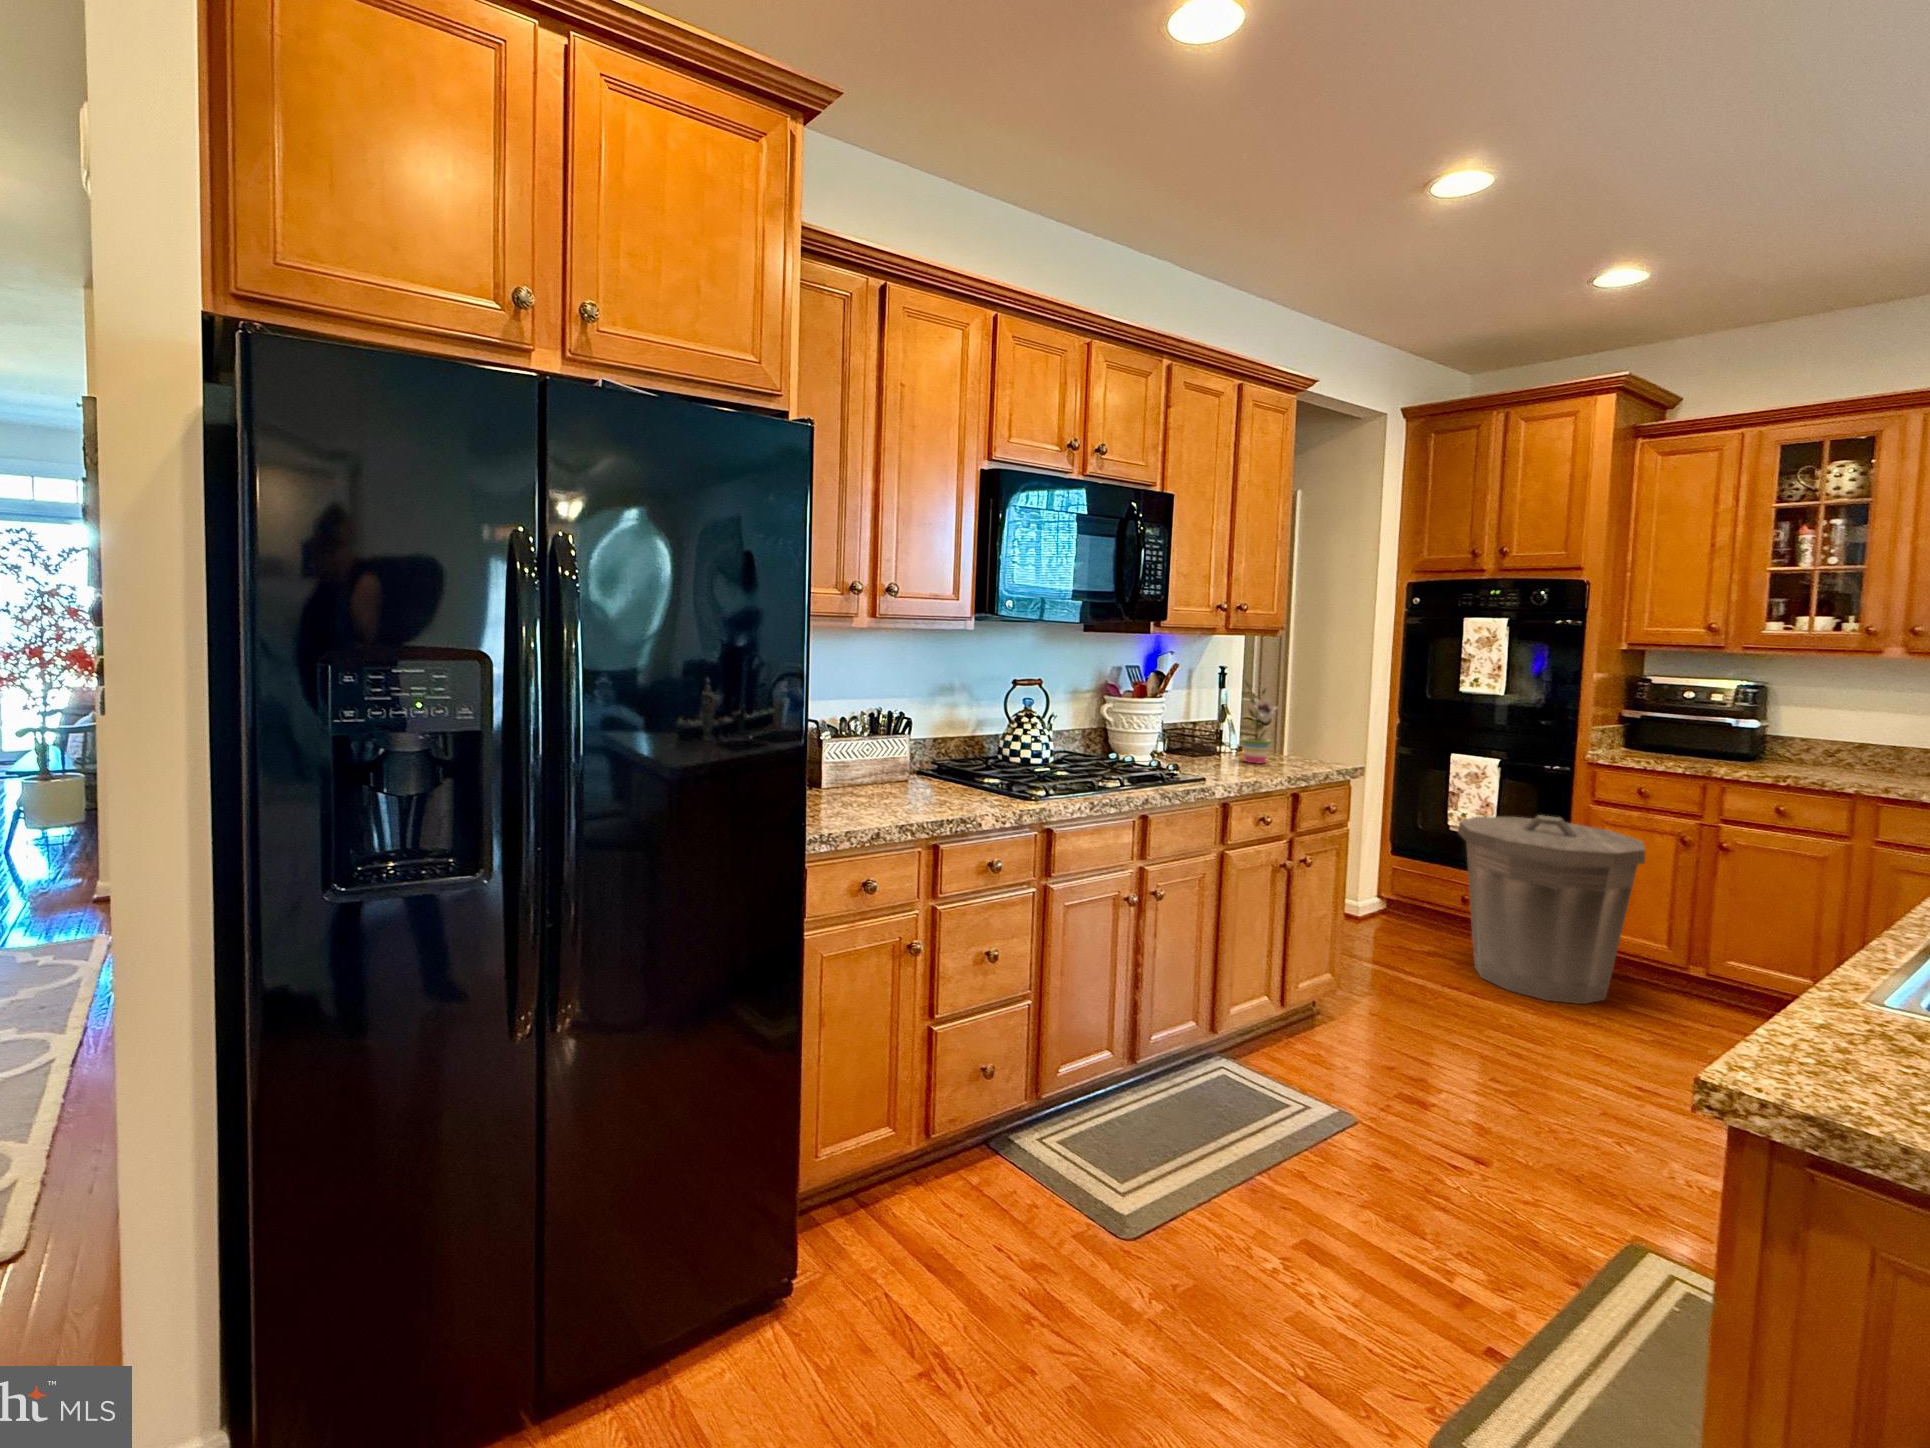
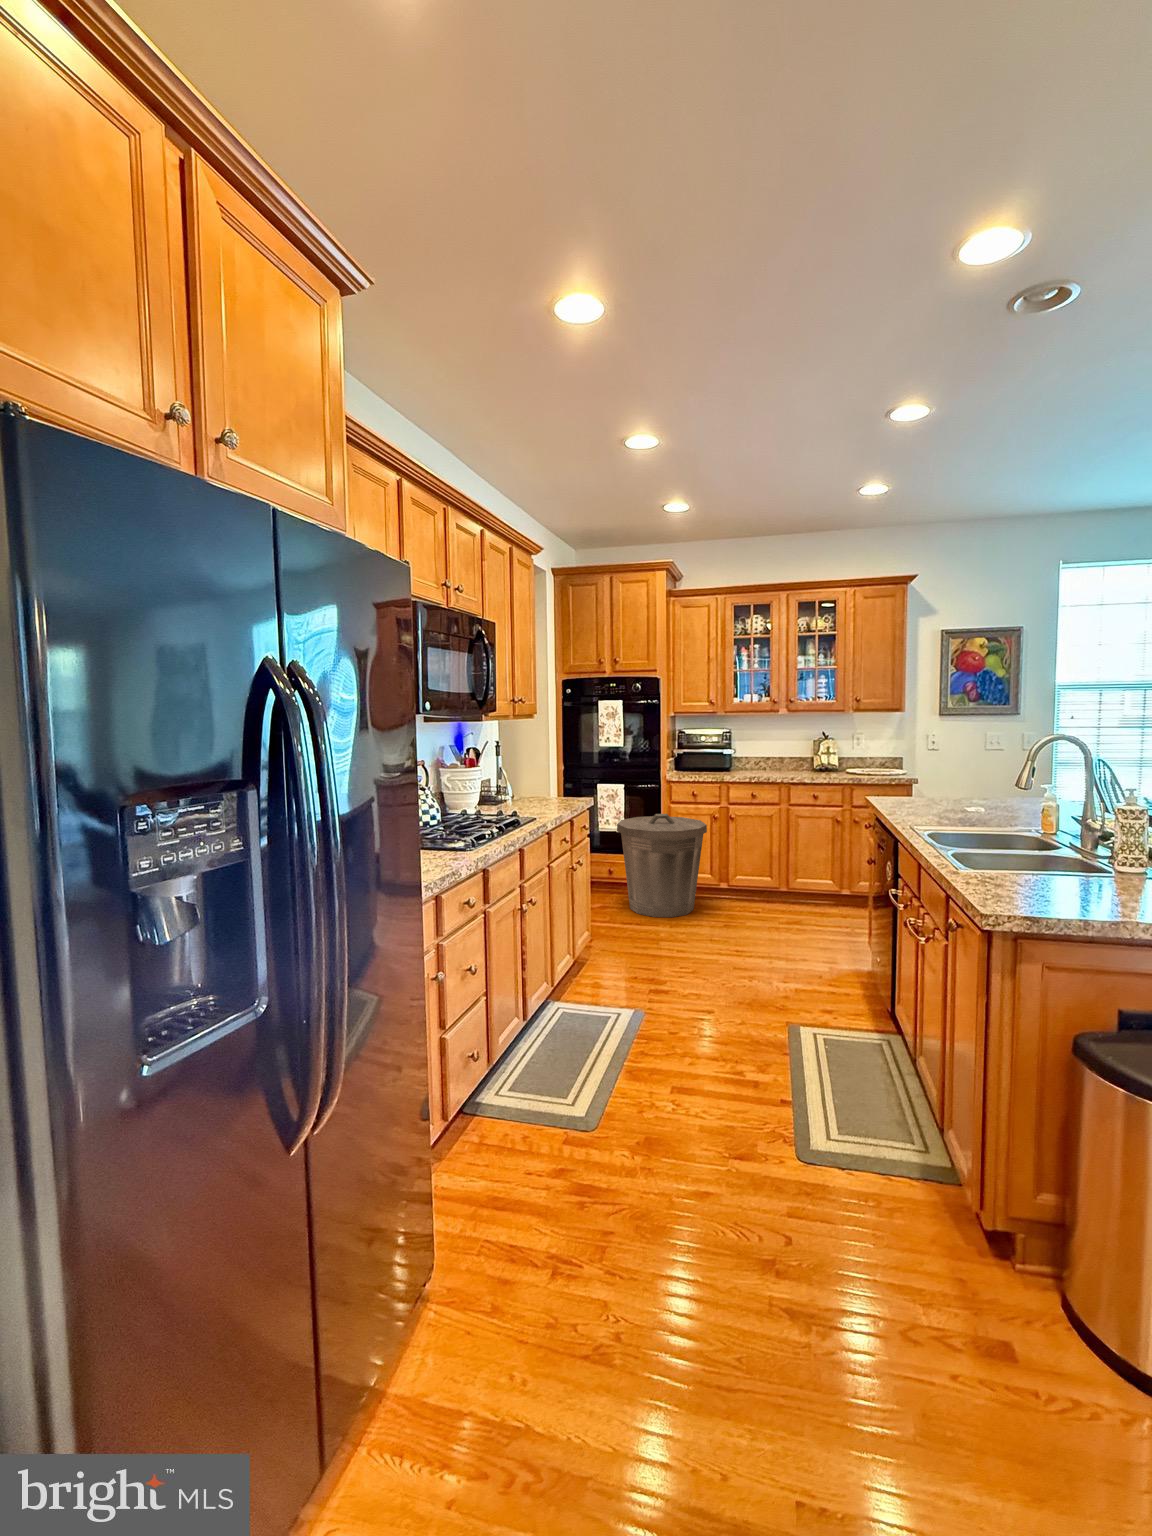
potted plant: present [1242,681,1277,763] -> none [529,749,554,804]

